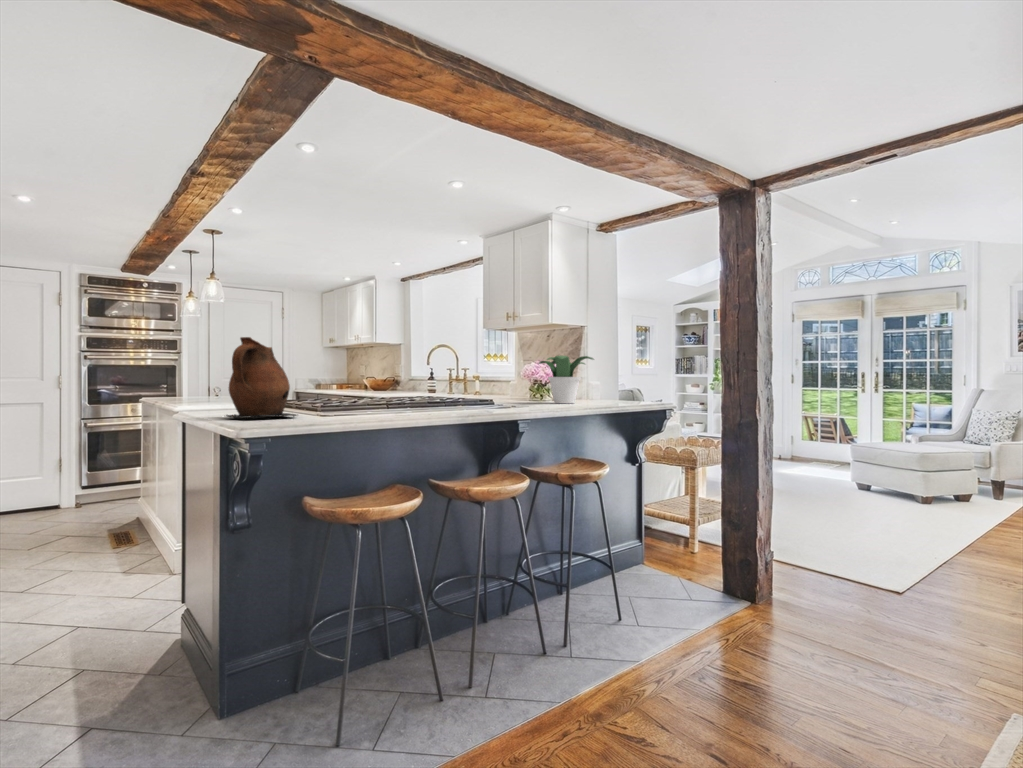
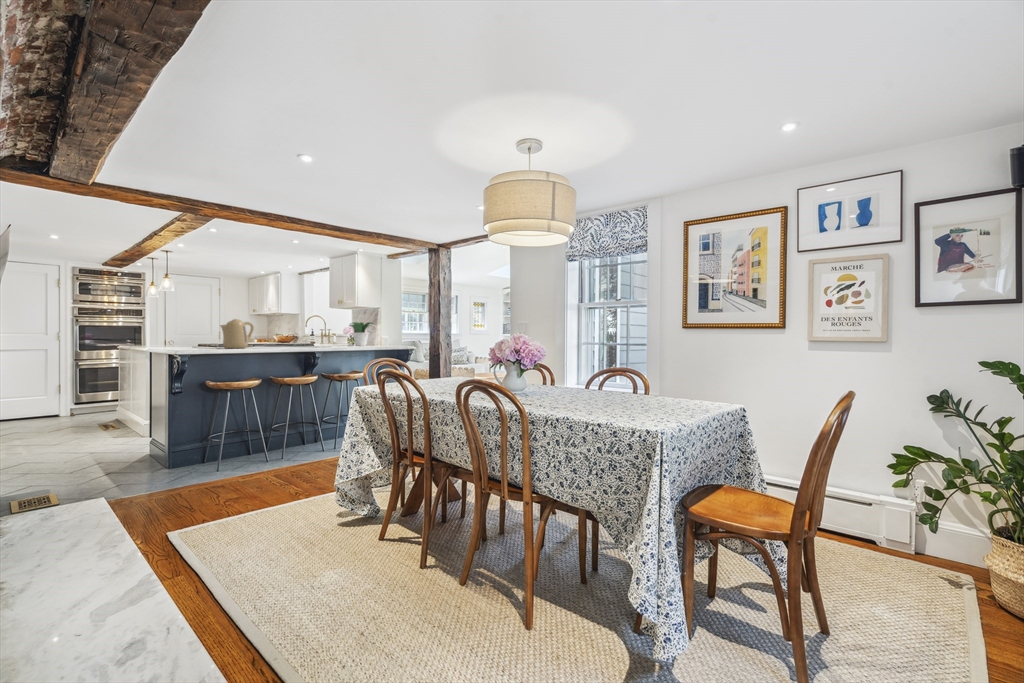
ceramic pitcher: present [226,337,297,418] -> none [169,313,207,348]
kettle: none [329,349,397,419] -> present [221,319,254,348]

